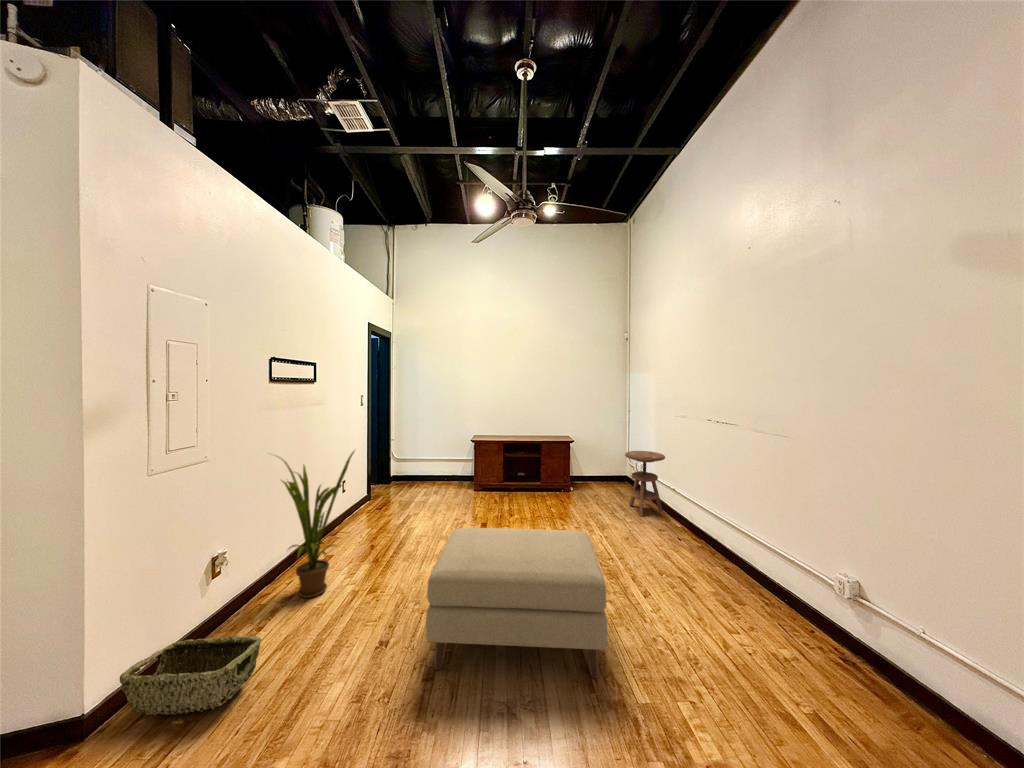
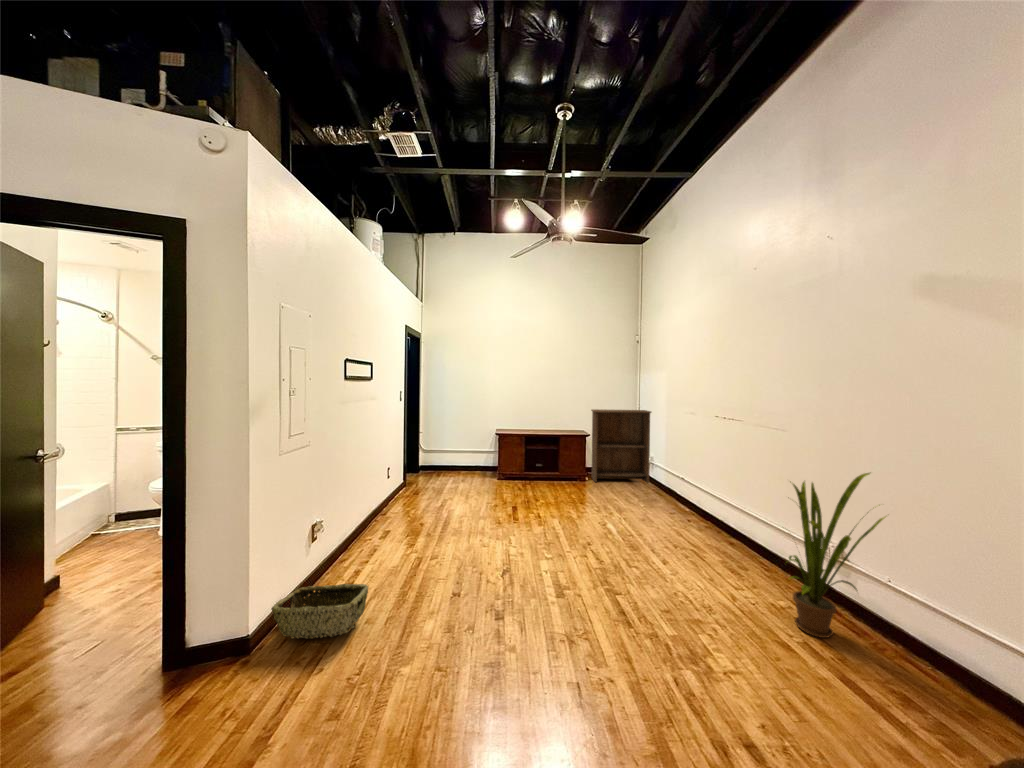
bookshelf: none [577,410,645,492] -> present [591,409,651,483]
house plant: present [277,451,355,598] -> present [789,473,886,638]
side table: present [625,451,665,517] -> none [636,446,672,503]
ottoman: present [426,528,607,678] -> none [497,504,641,619]

